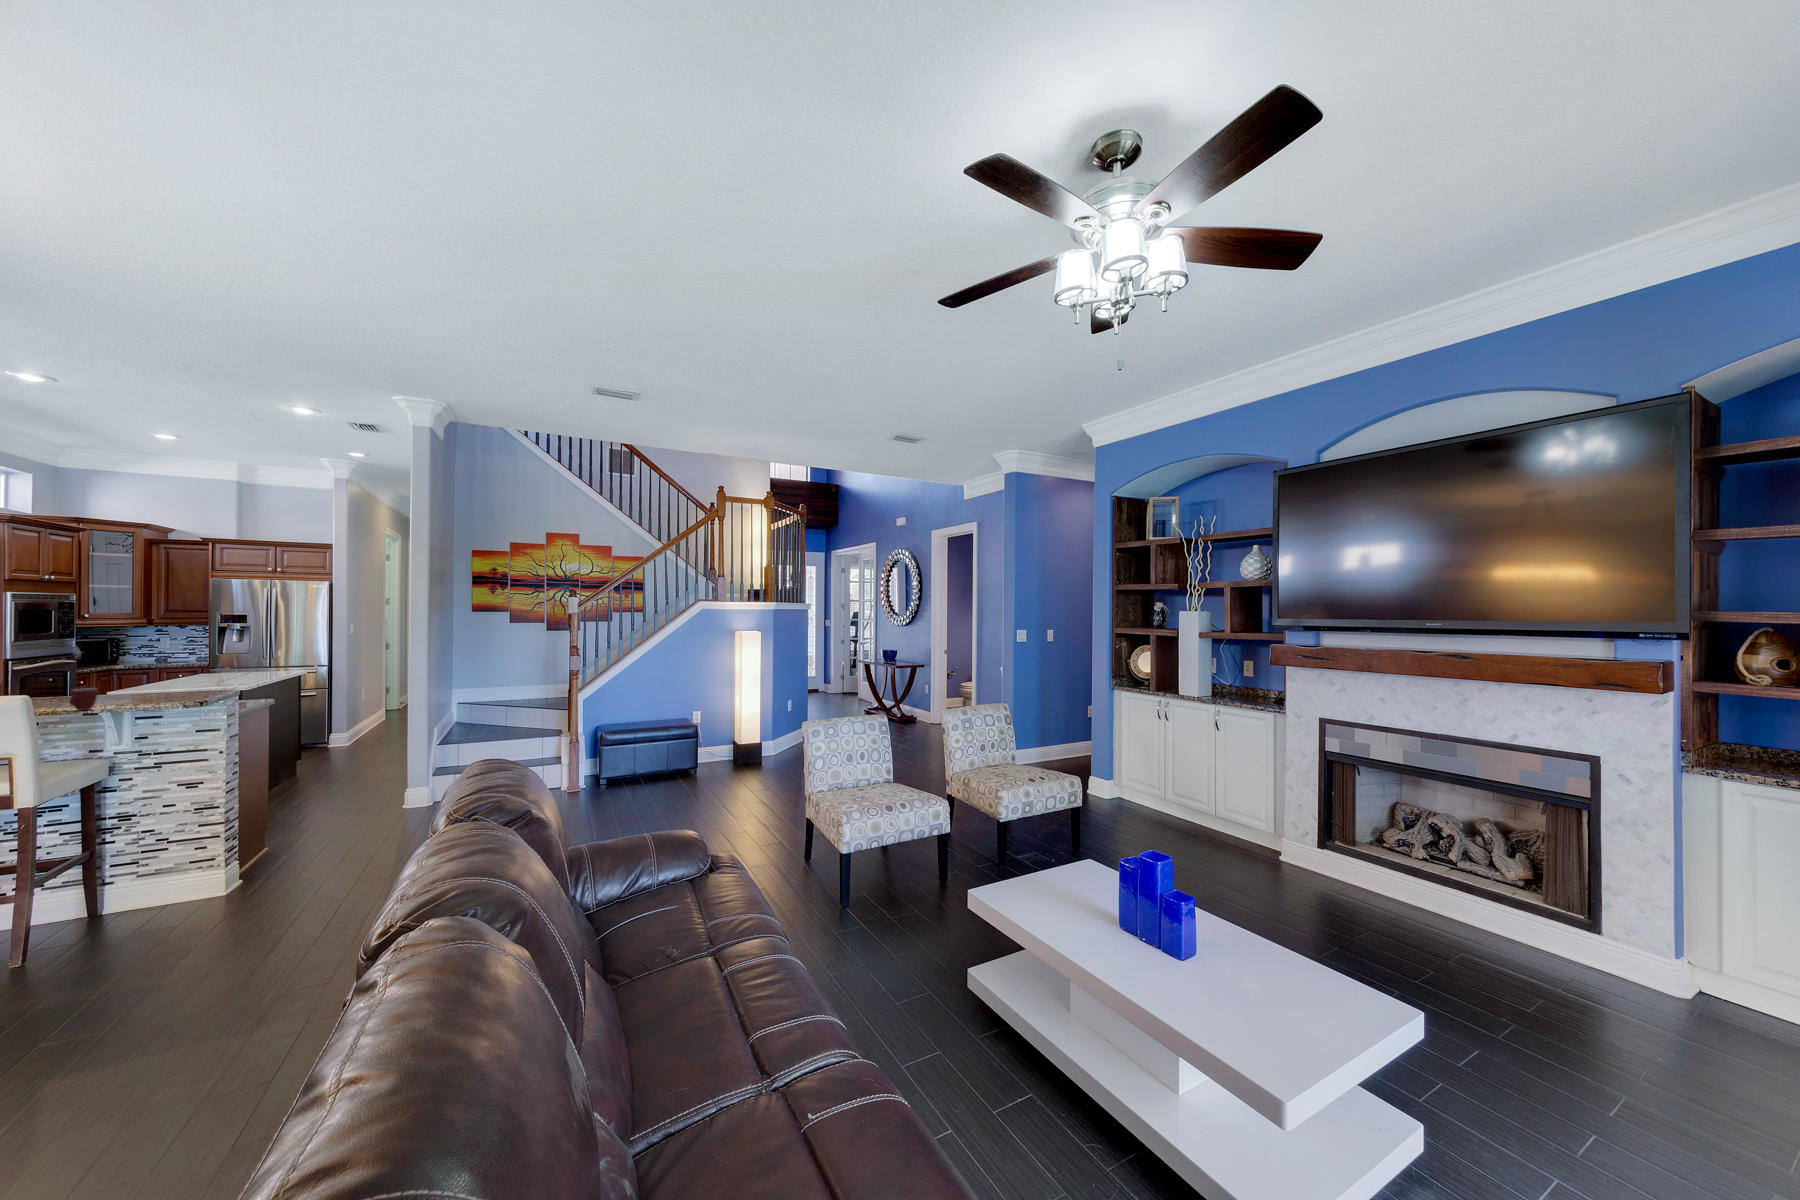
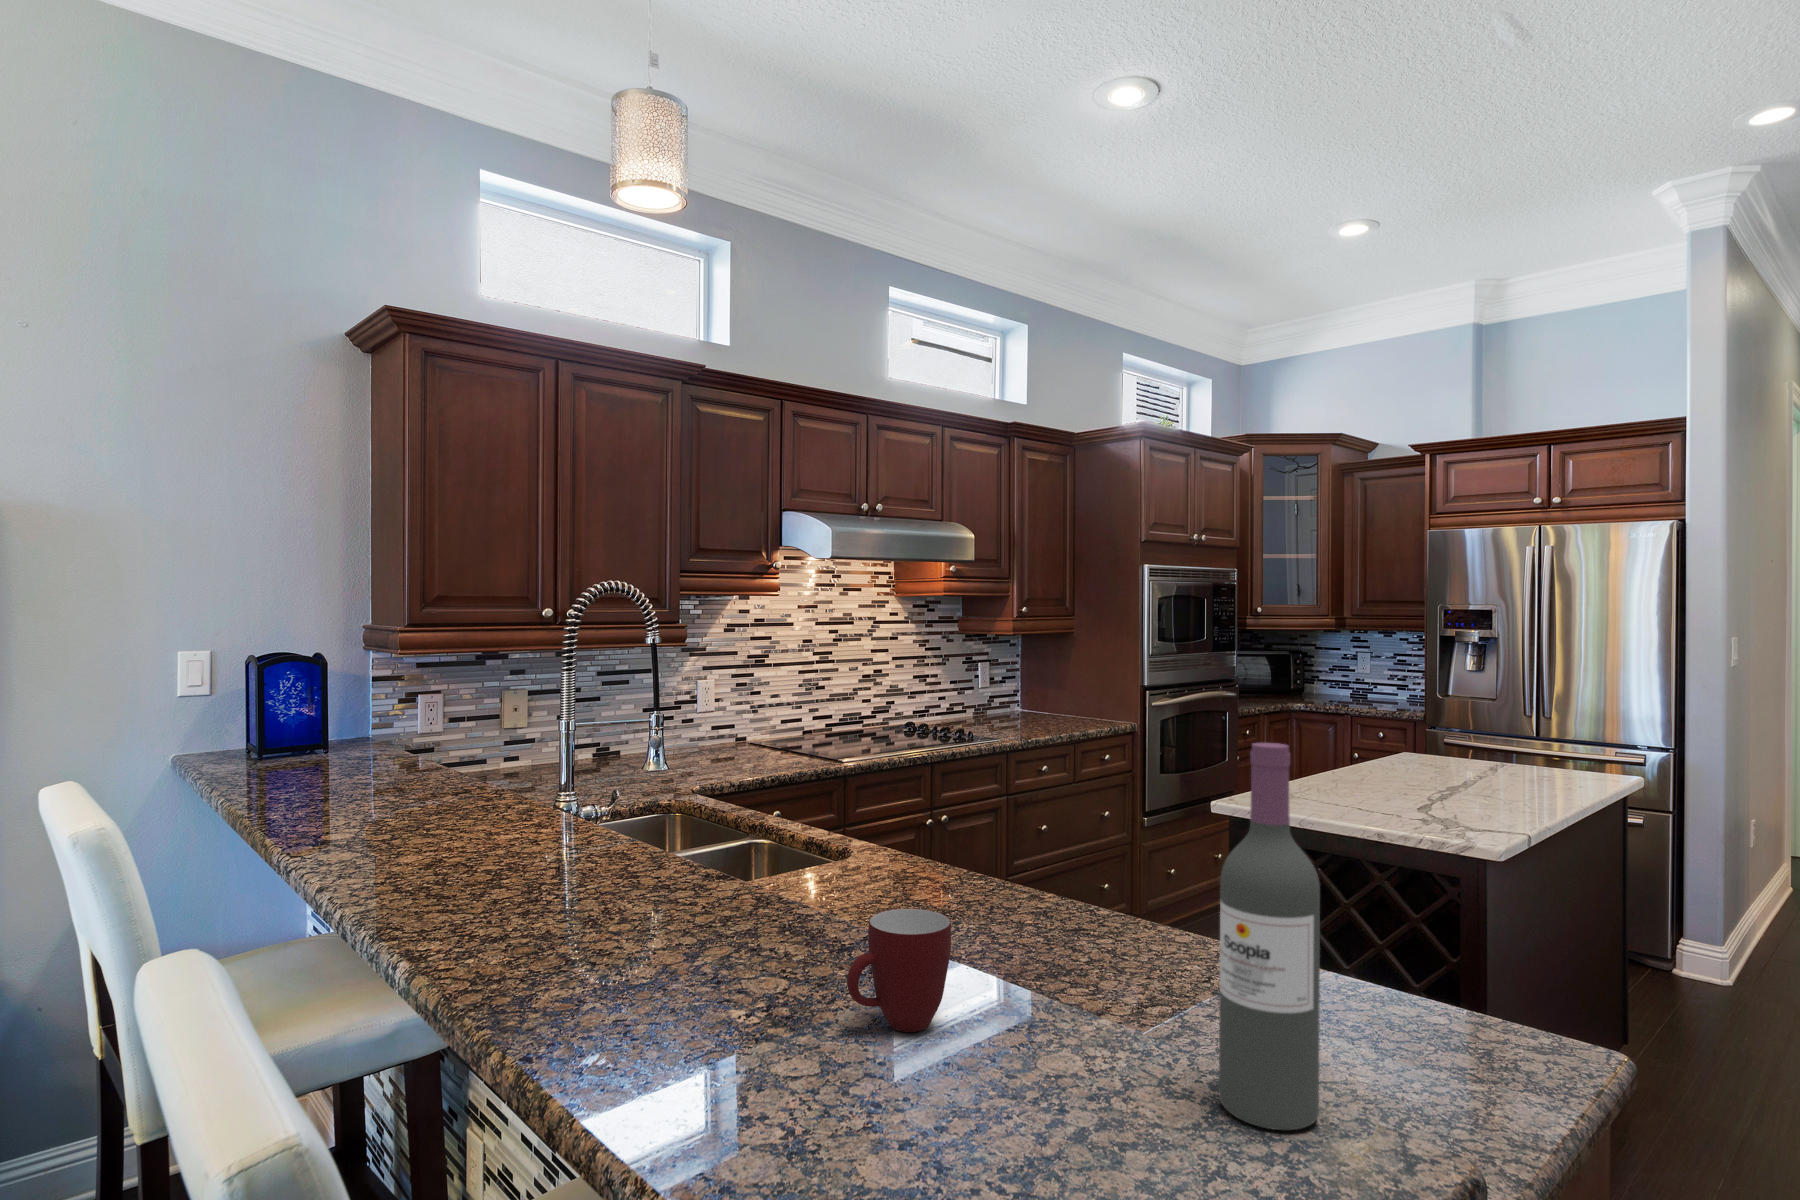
wine bottle: none [175,646,198,705] -> present [1219,743,1320,1130]

